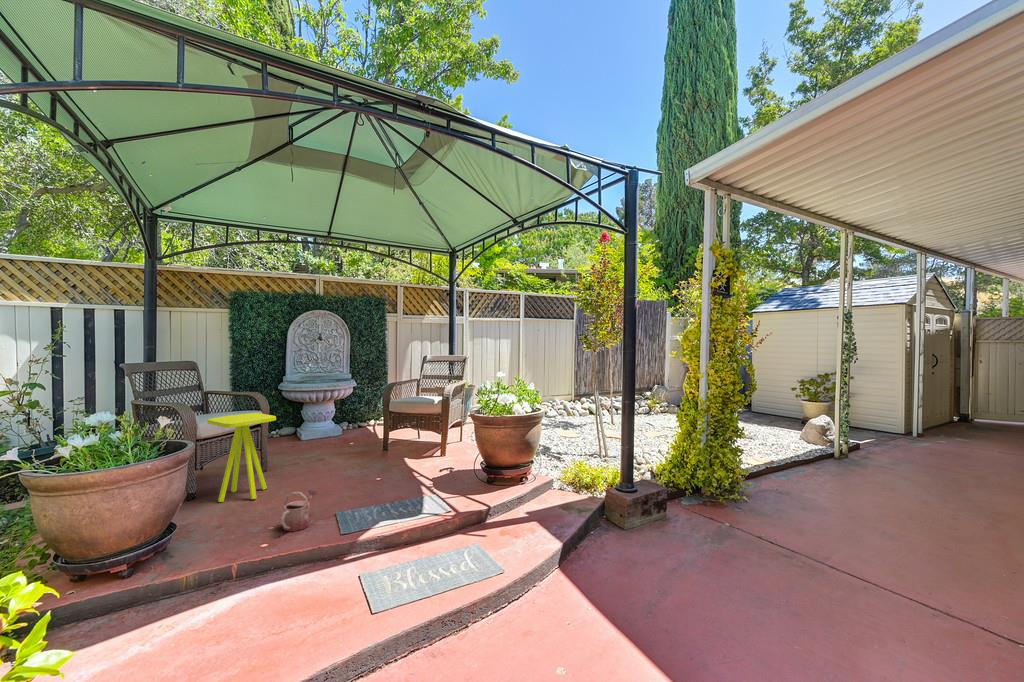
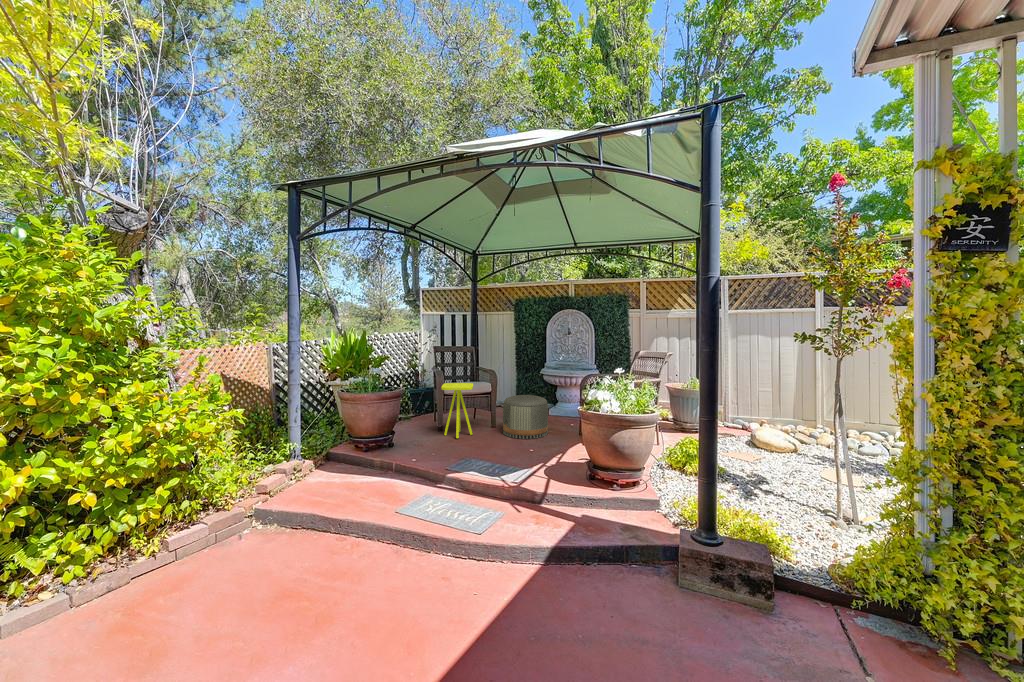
pouf: none [301,418,365,477] -> present [503,395,548,439]
watering can: present [281,490,317,531] -> none [430,437,465,462]

